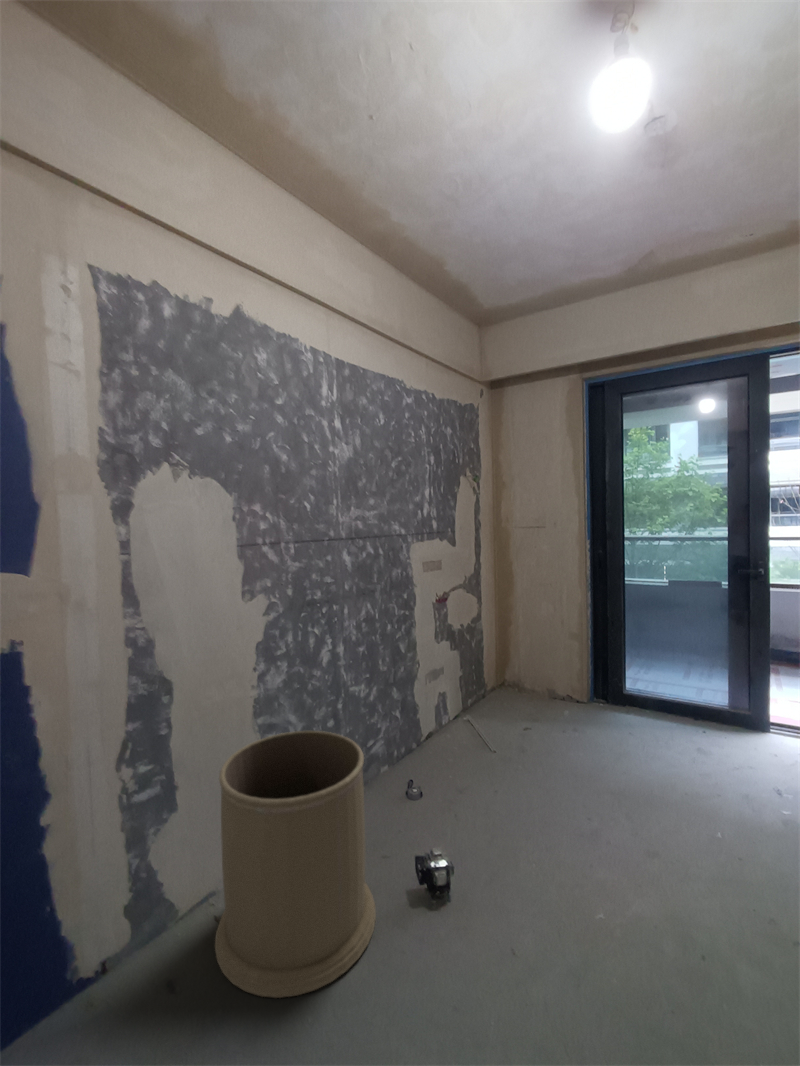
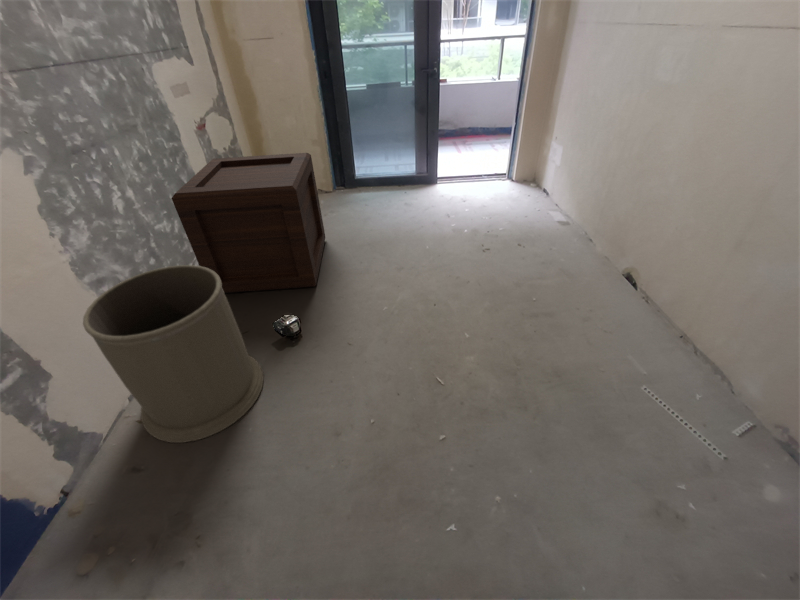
wooden crate: none [377,633,549,829] -> present [171,153,325,293]

